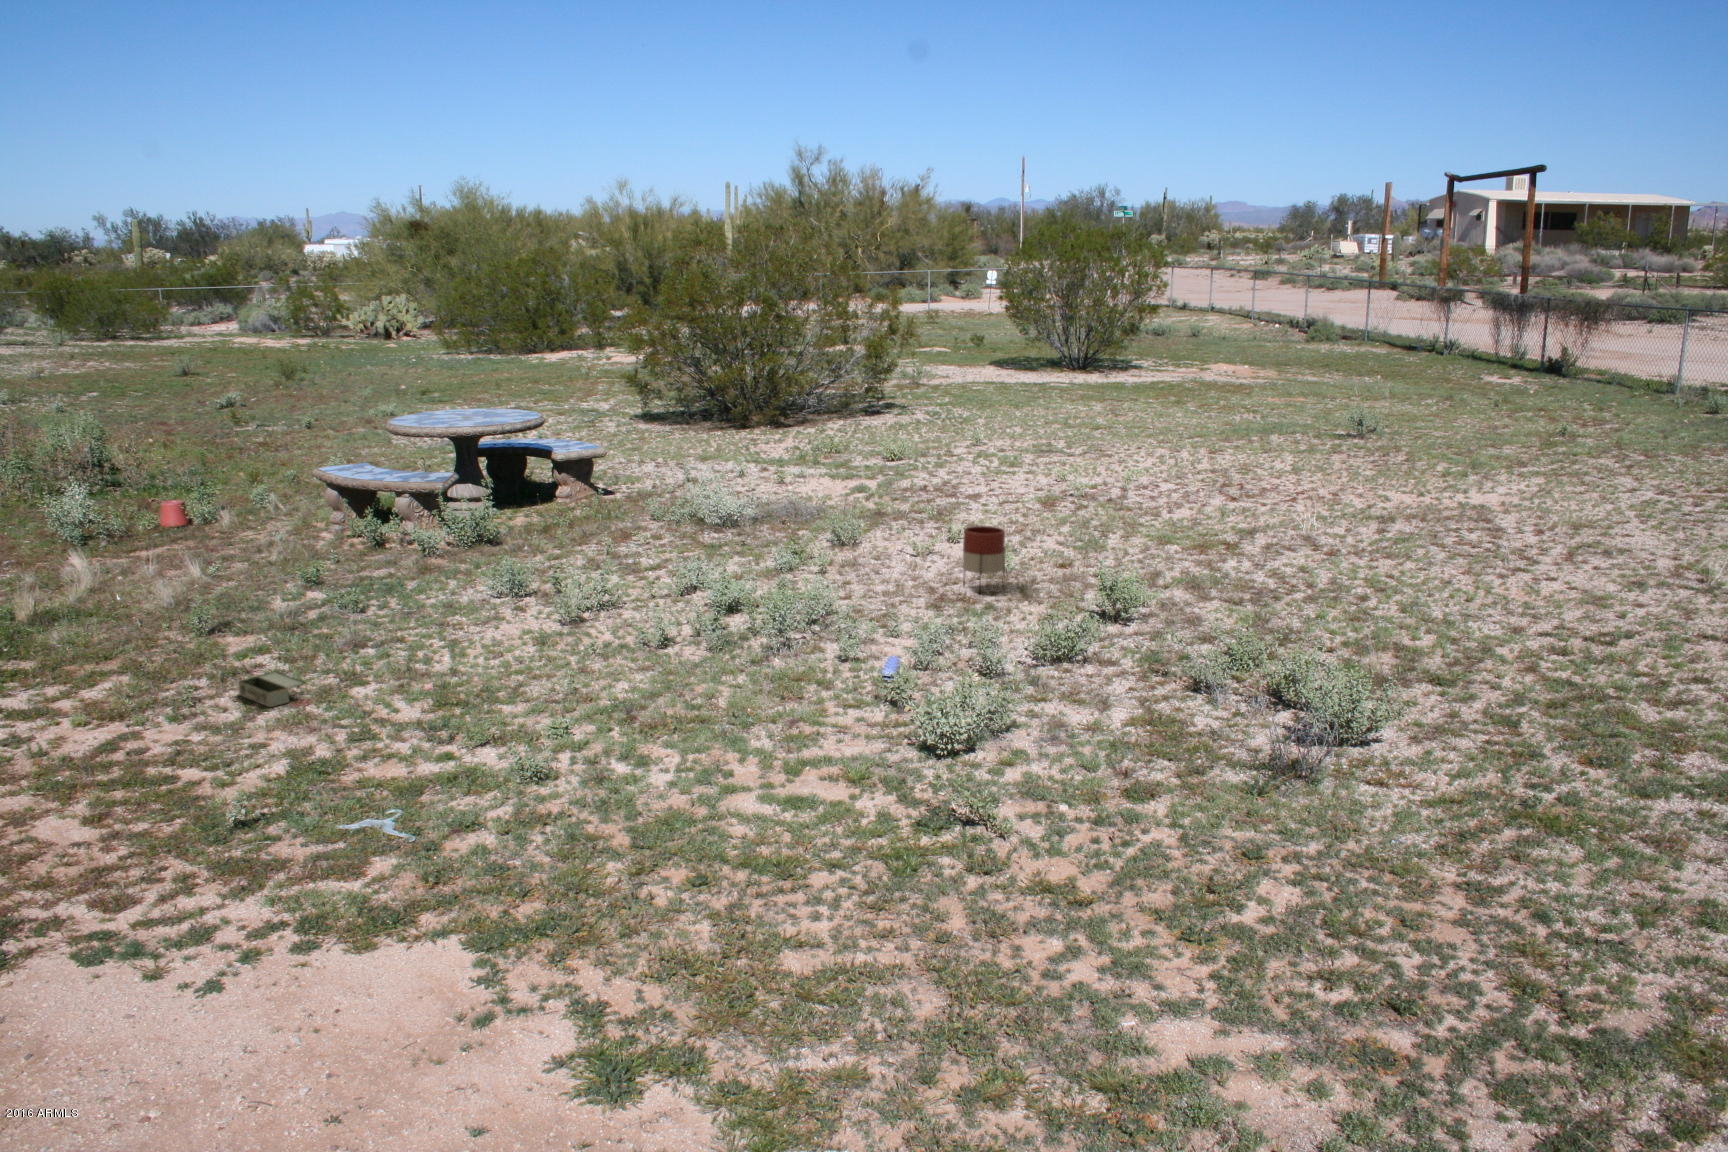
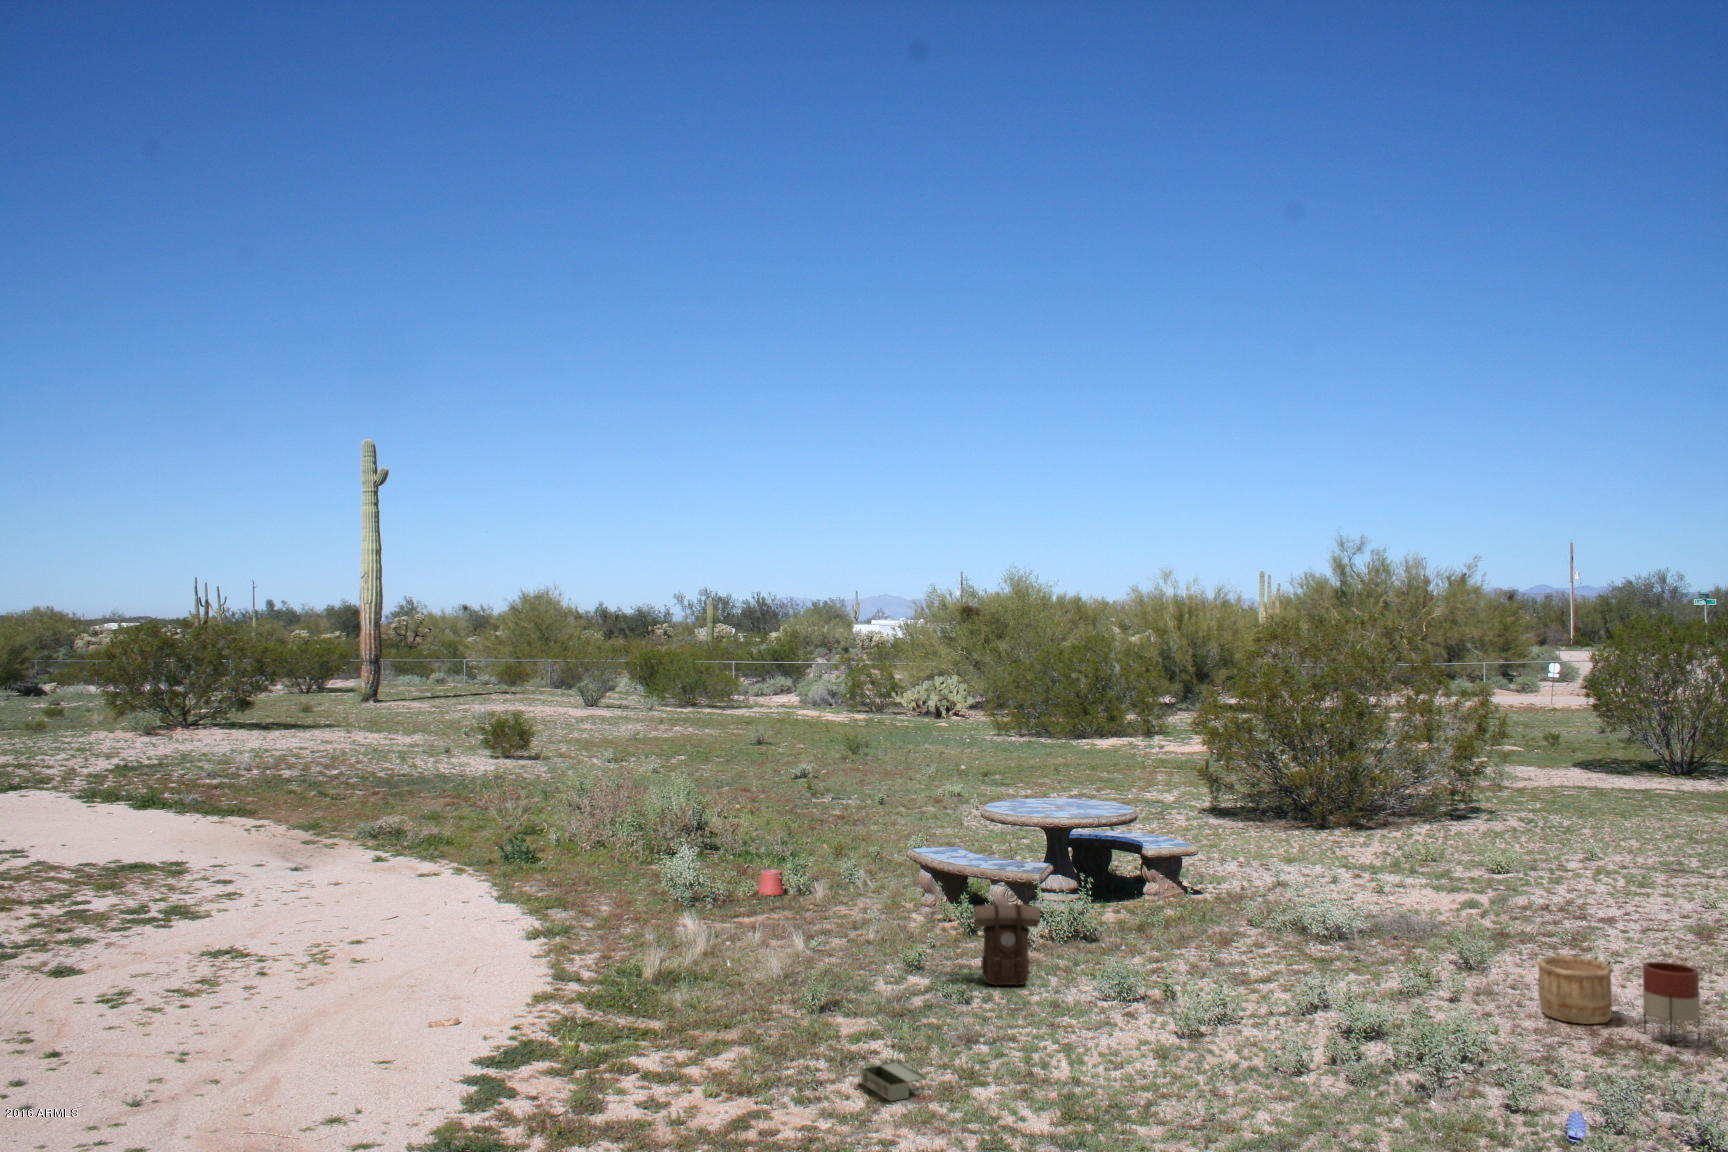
backpack: none [359,514,430,597] -> present [974,904,1040,986]
wooden bucket: none [885,527,945,583] -> present [1536,956,1613,1024]

